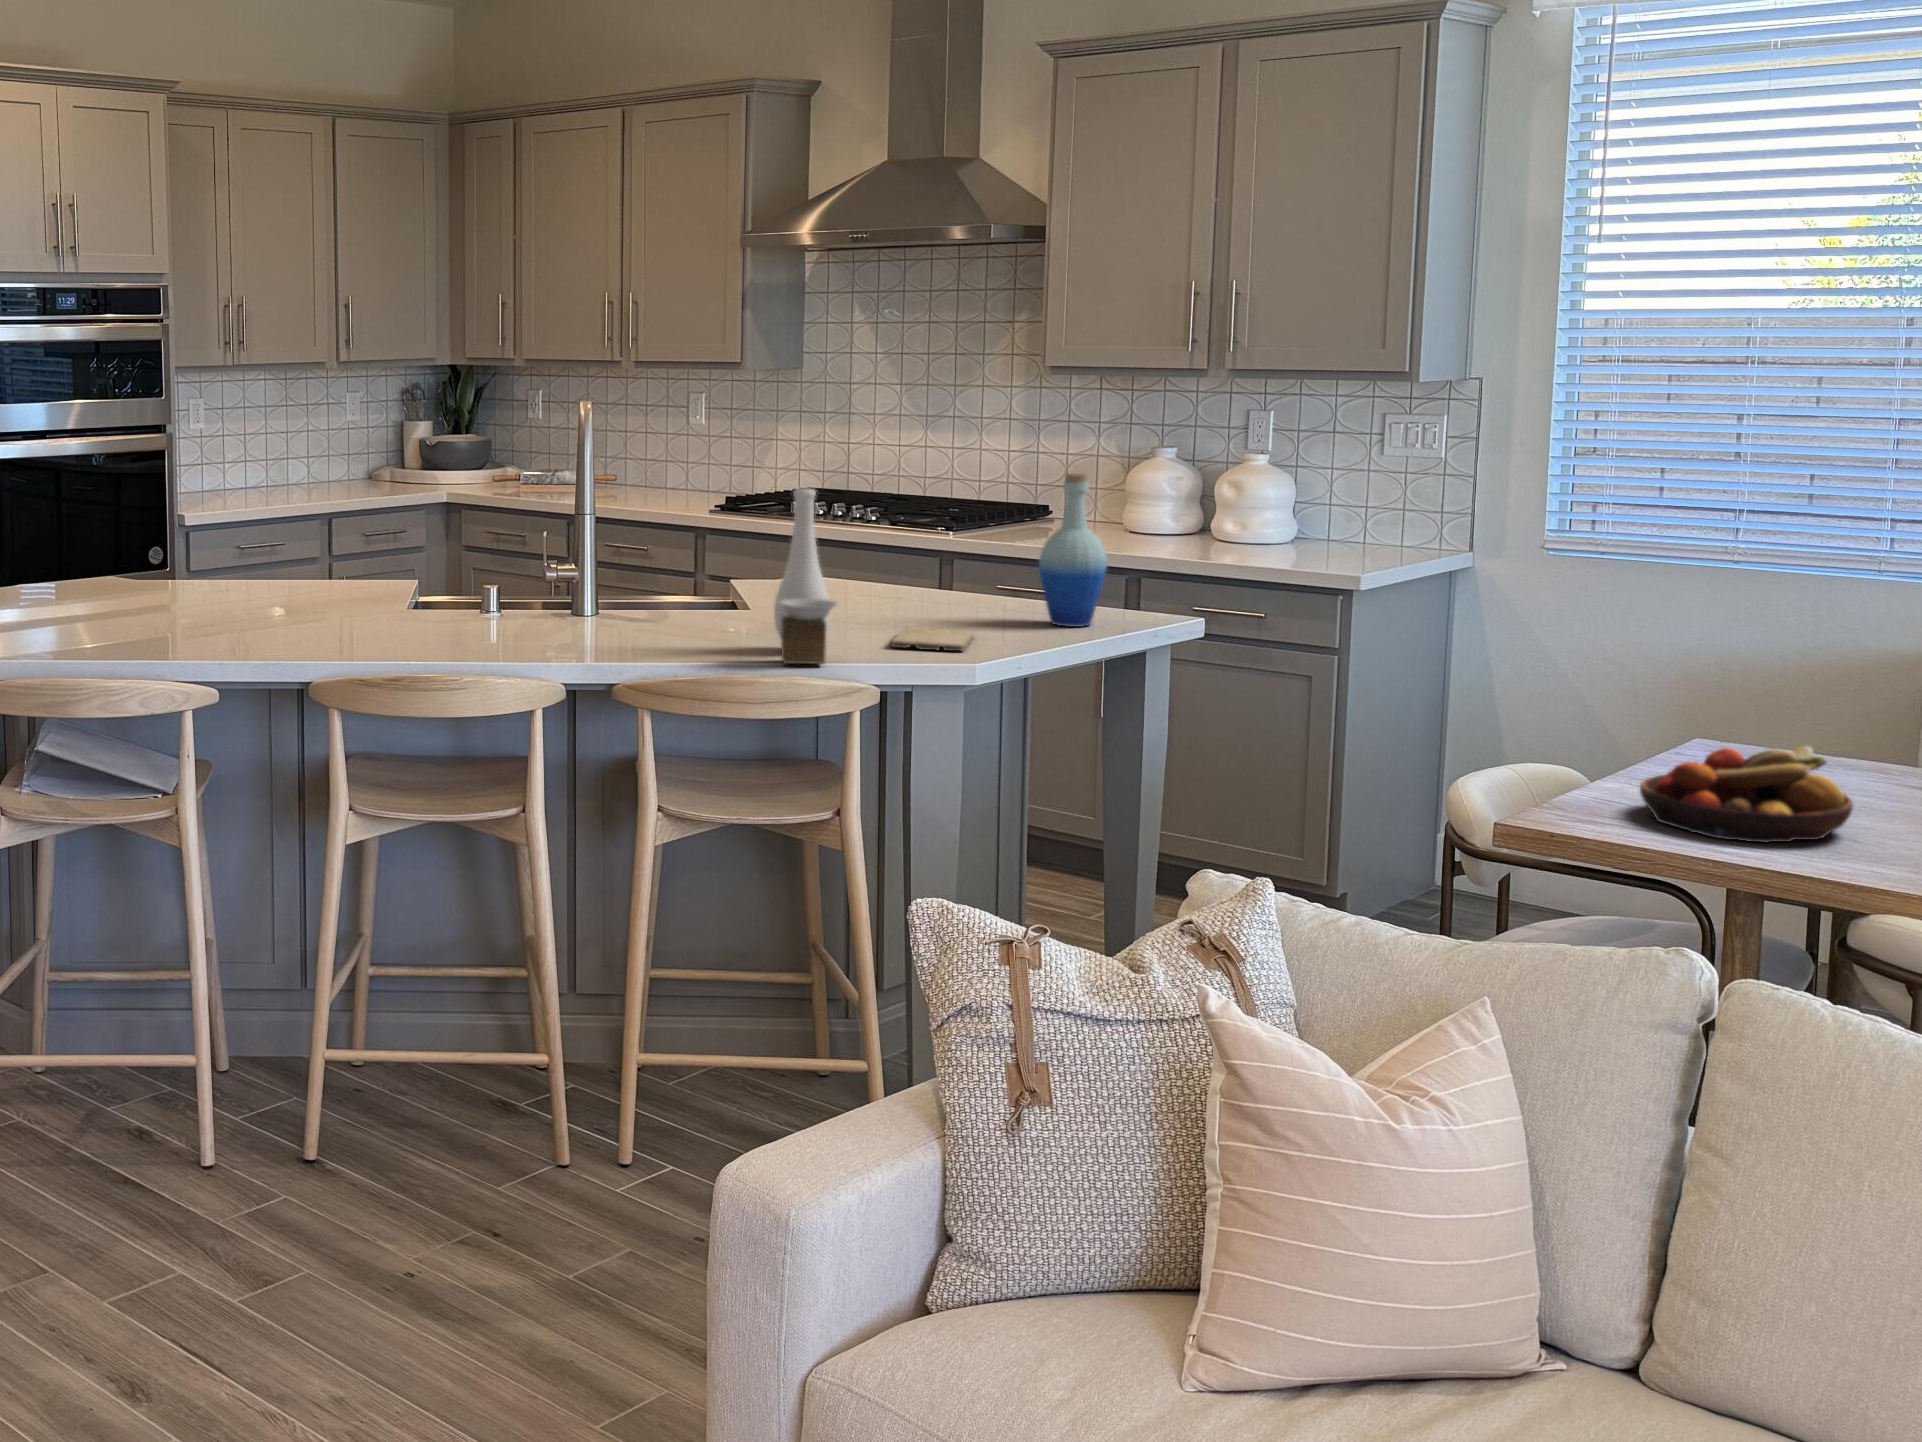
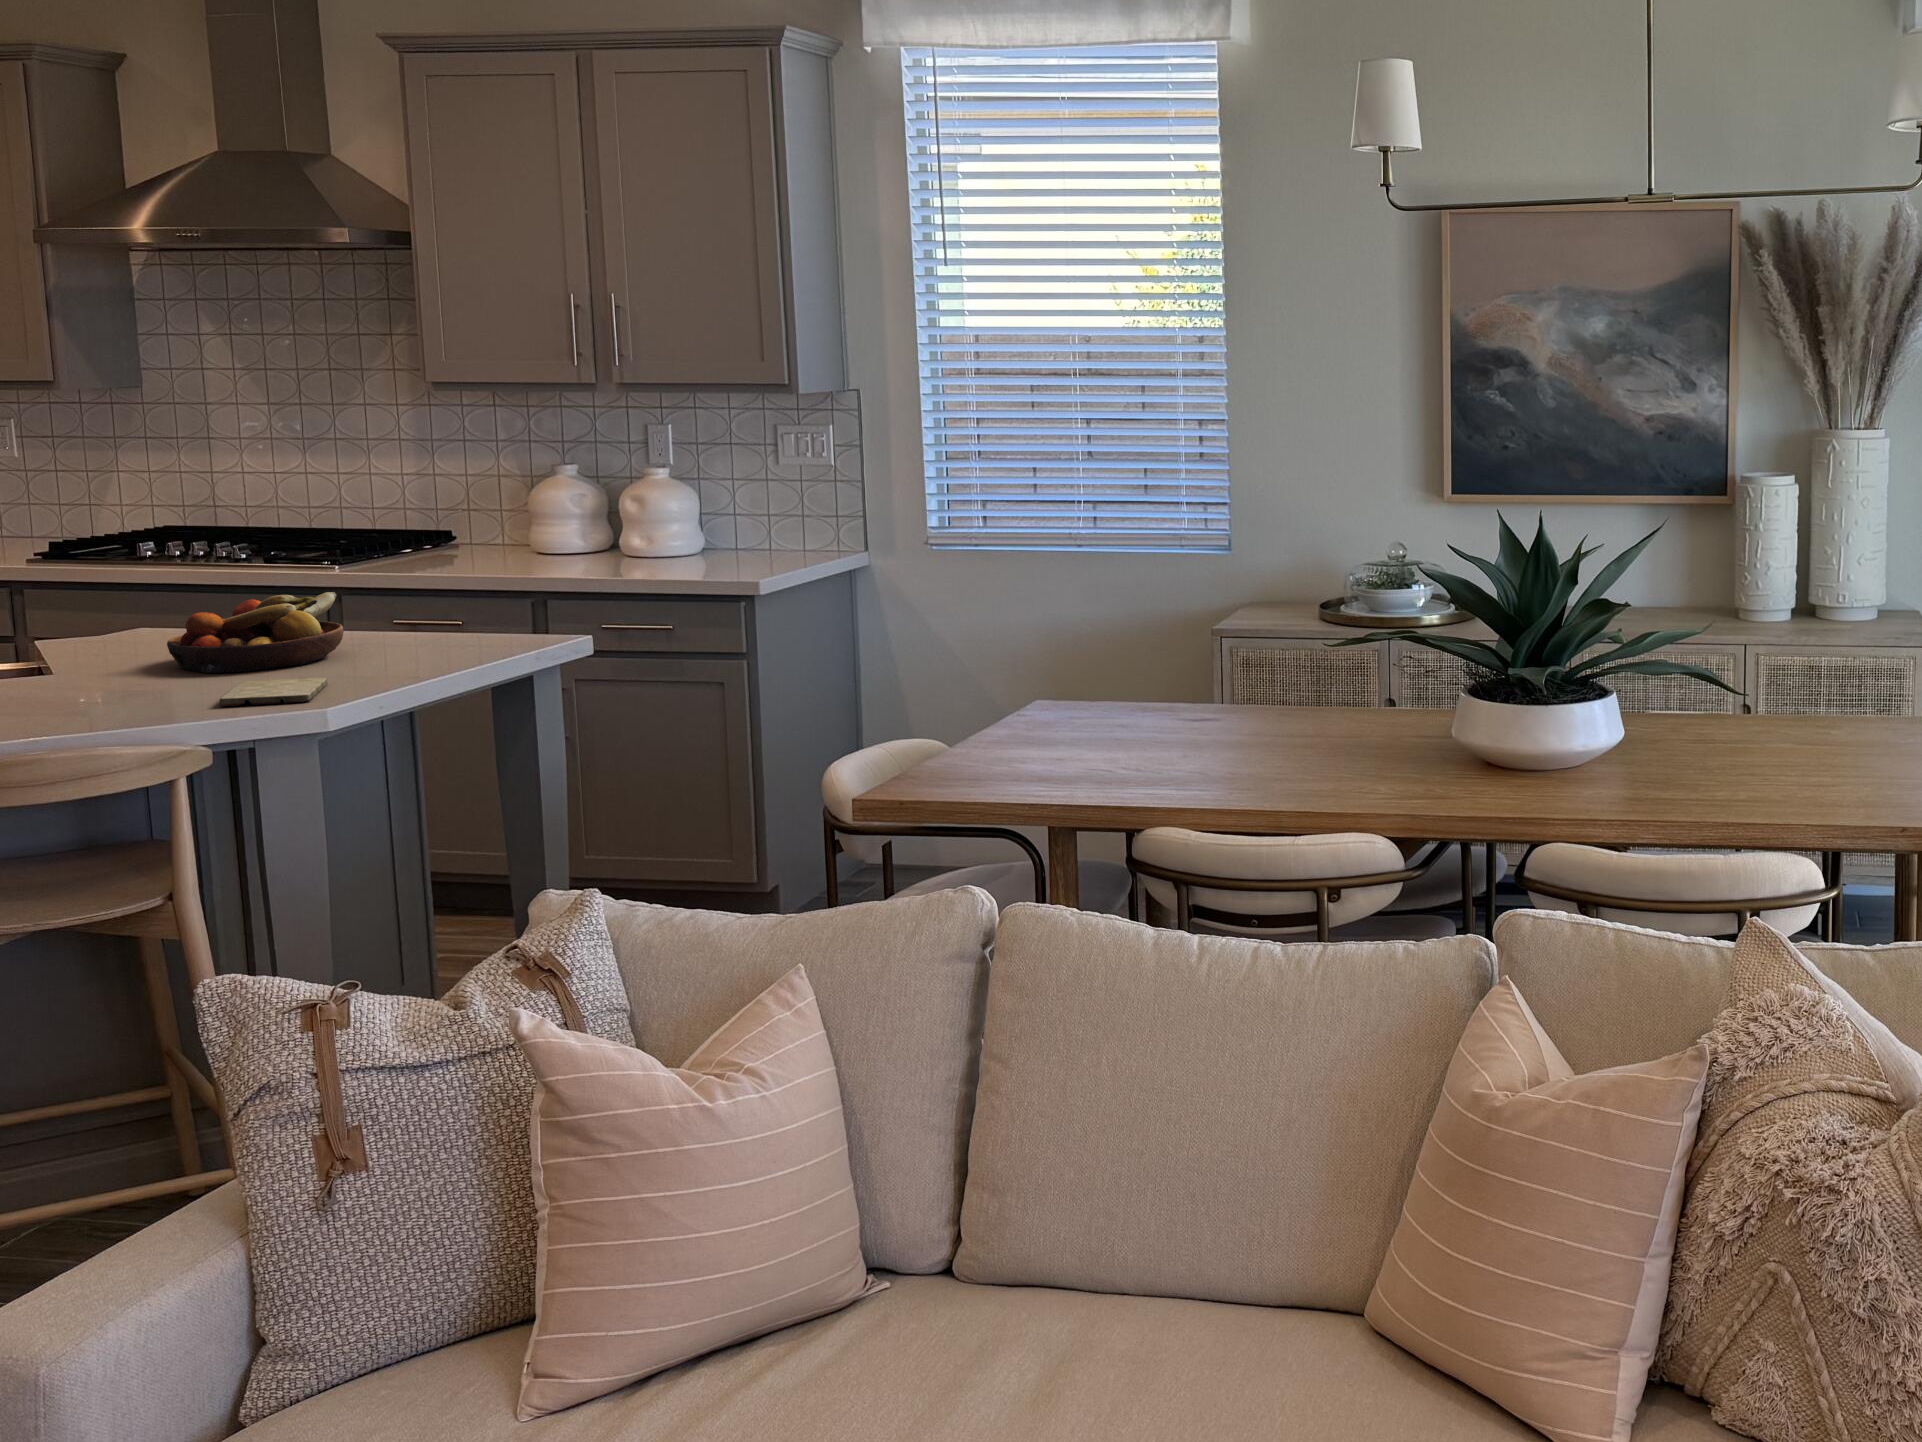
bottle: present [1039,473,1107,627] -> none [402,498,480,661]
vase: present [774,488,837,664] -> none [55,533,136,740]
fruit bowl: present [1640,746,1853,842] -> present [167,592,344,673]

